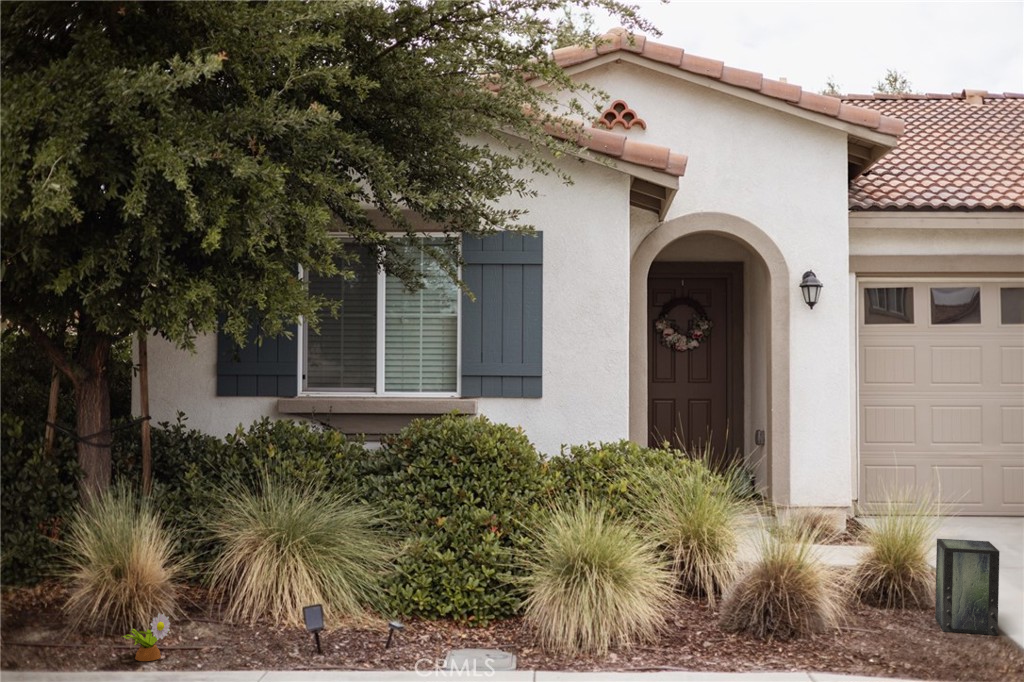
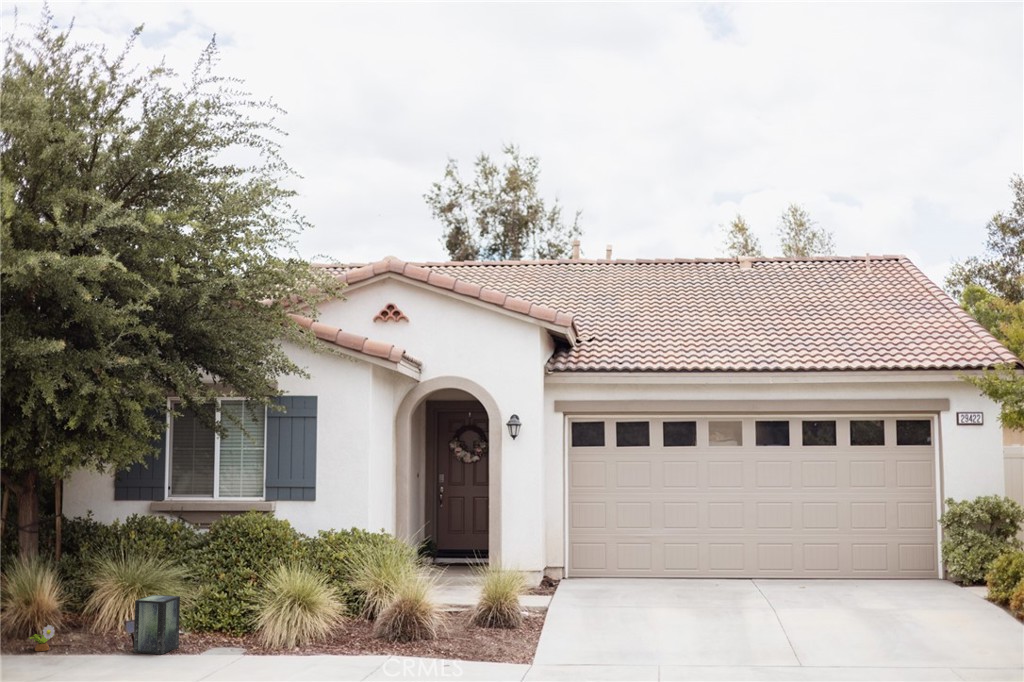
storage box: present [935,539,999,635] -> present [134,595,180,654]

